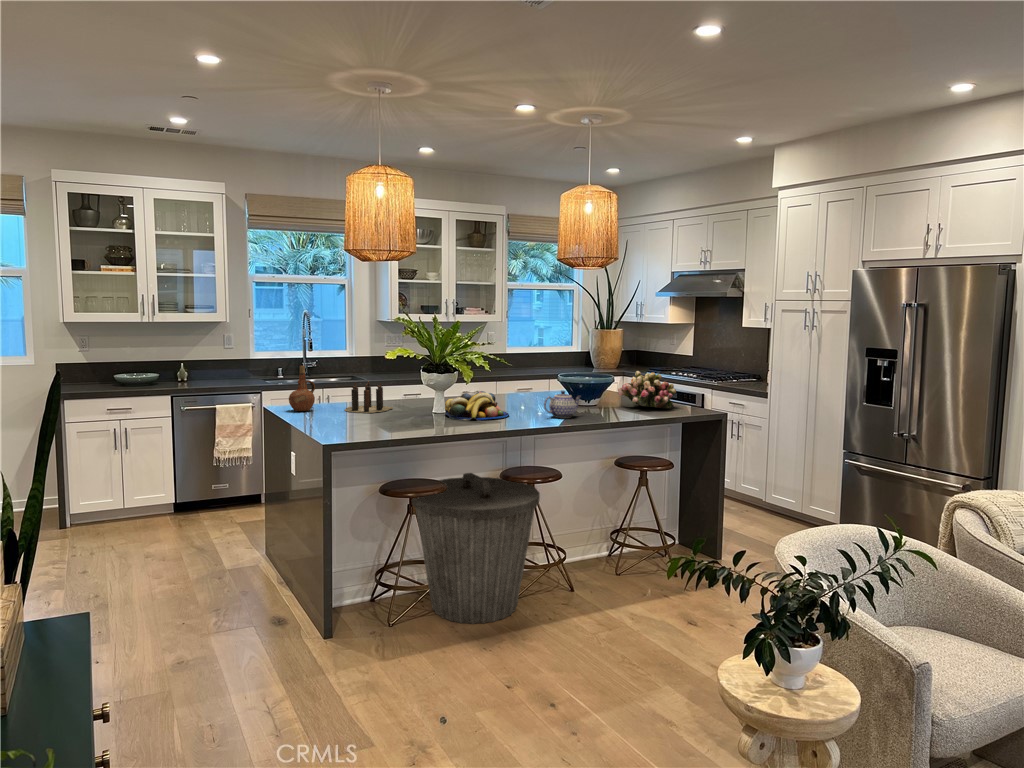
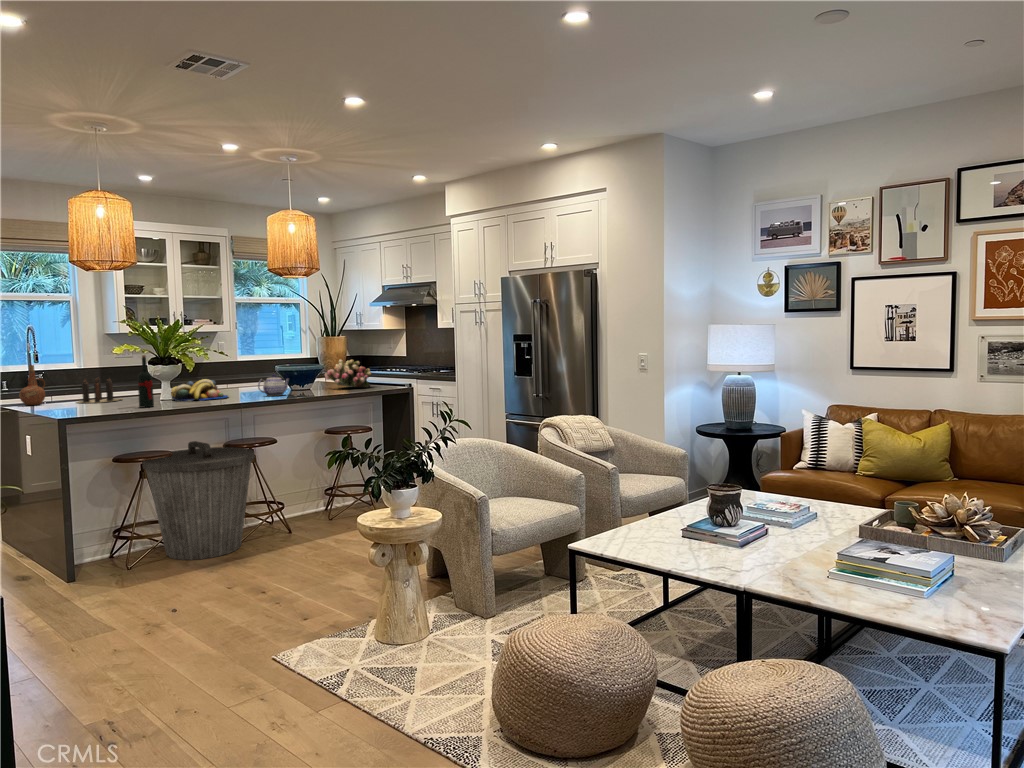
wine bottle: none [411,366,428,430] -> present [138,355,154,407]

